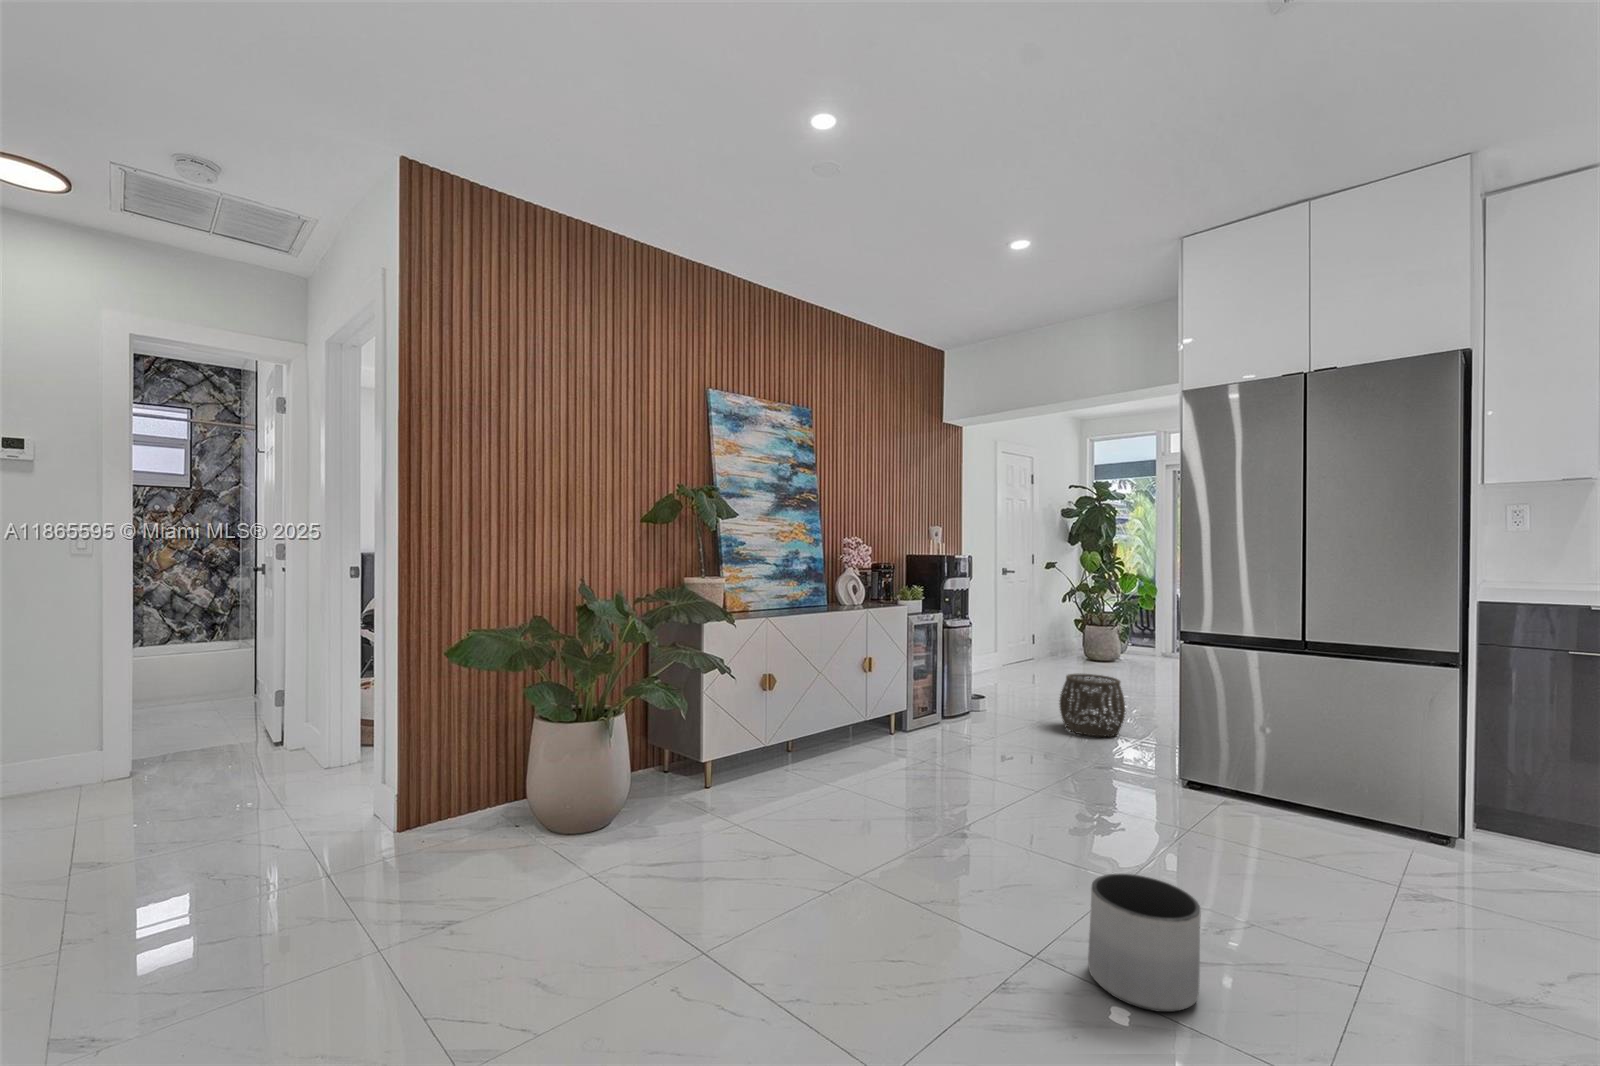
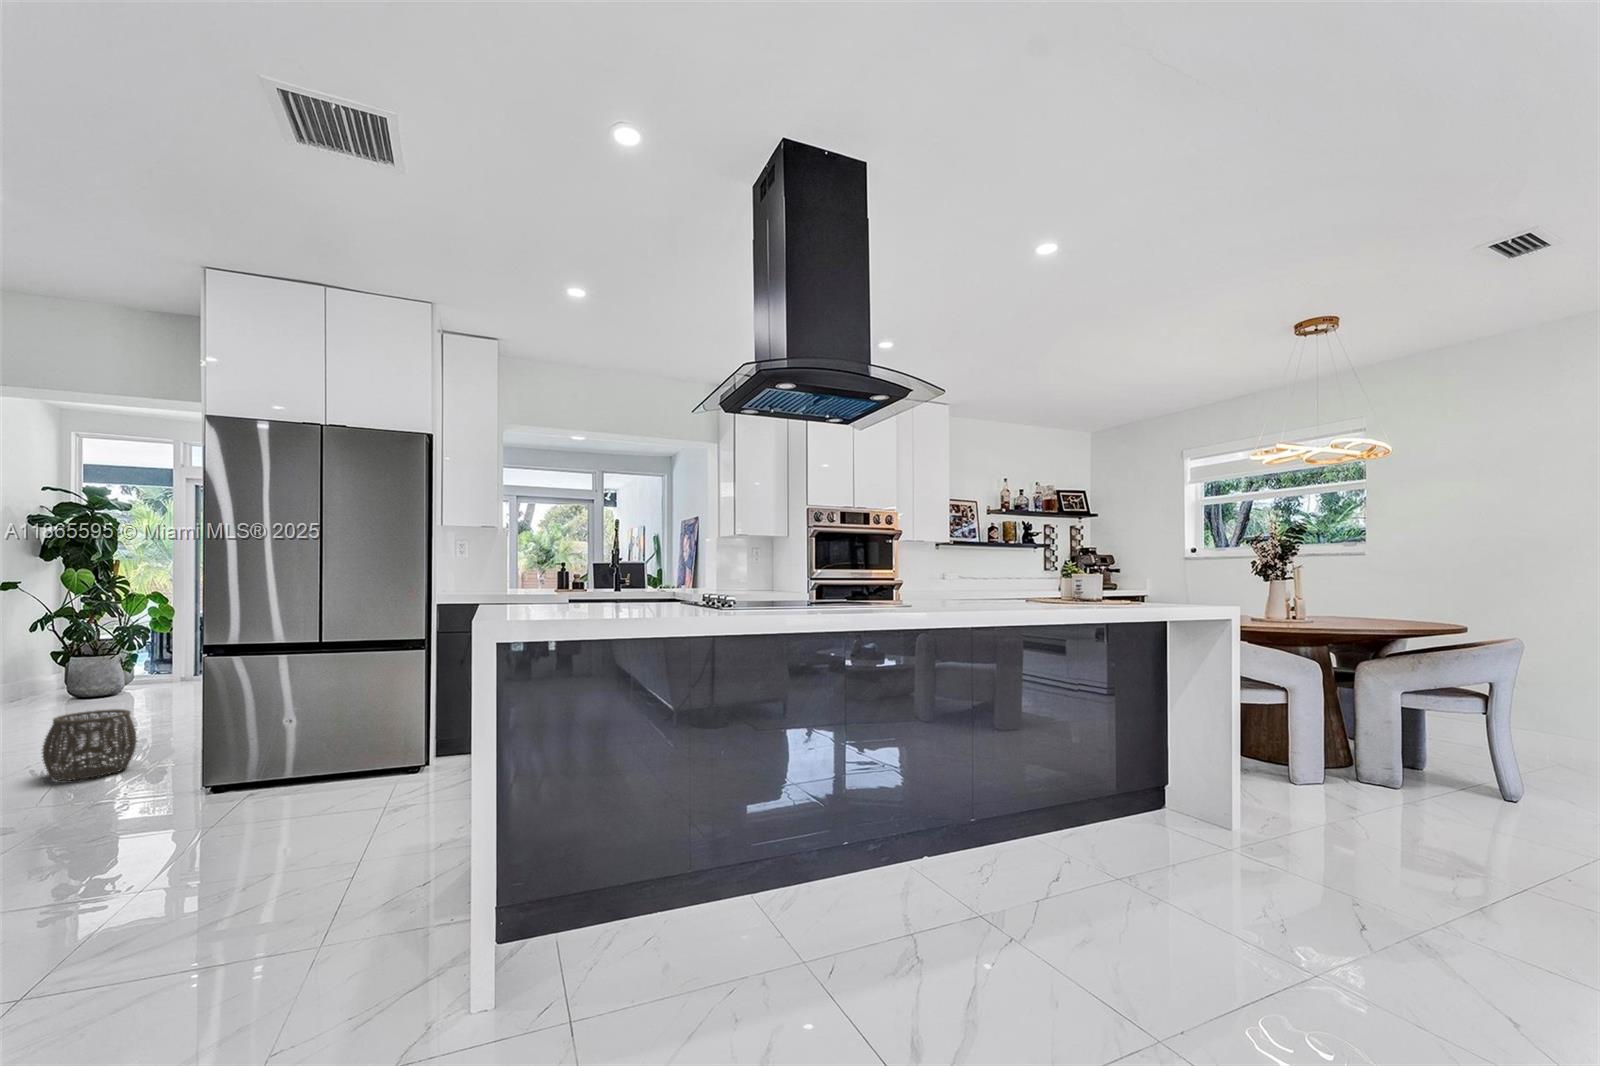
planter: present [1088,874,1201,1012] -> none [115,861,229,974]

